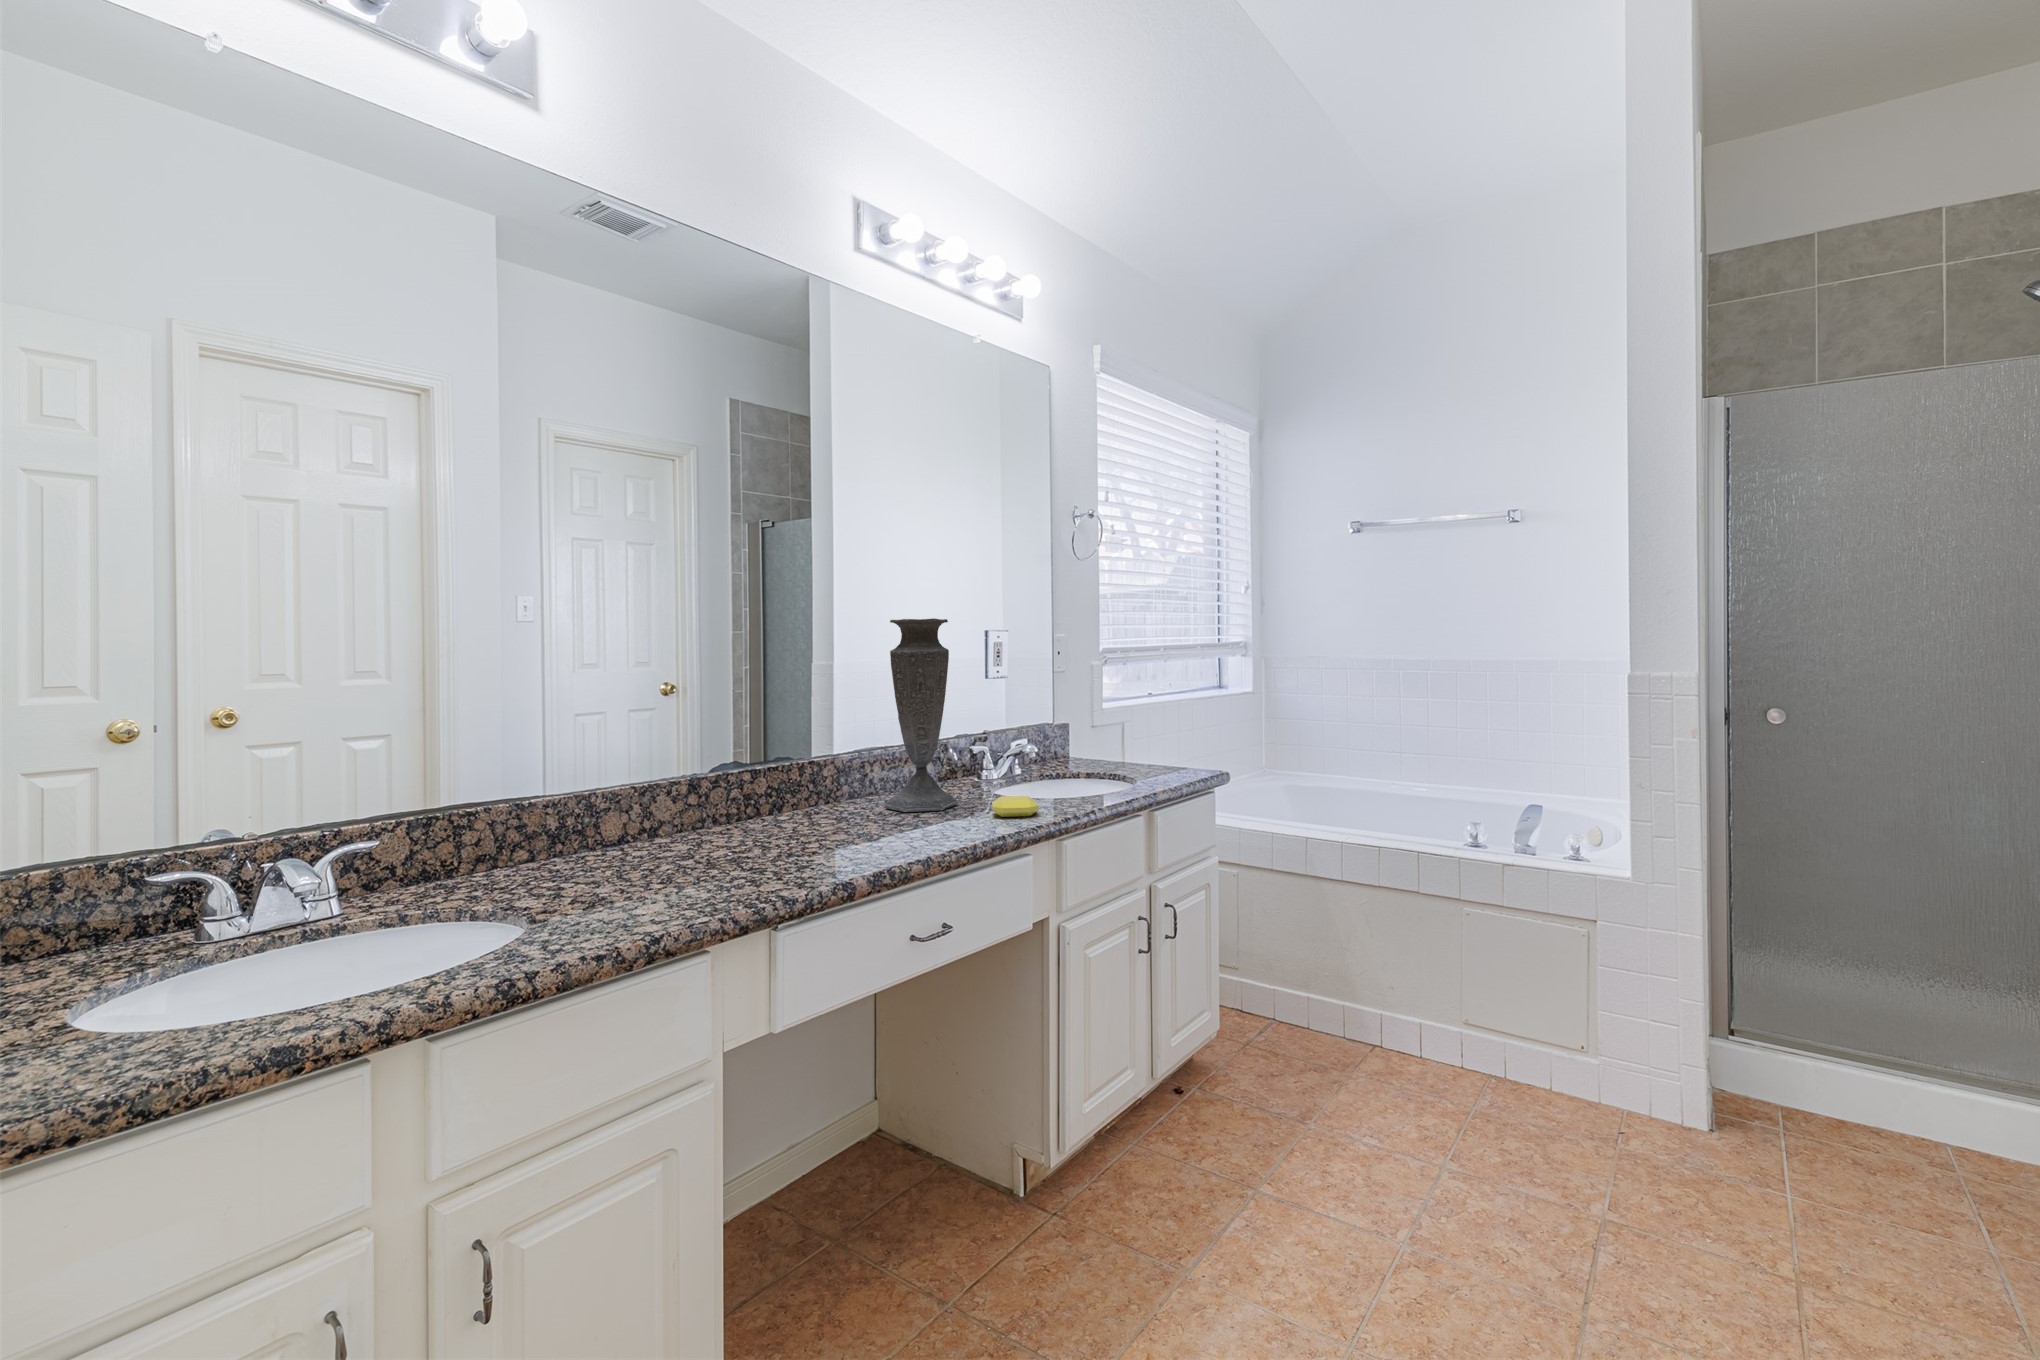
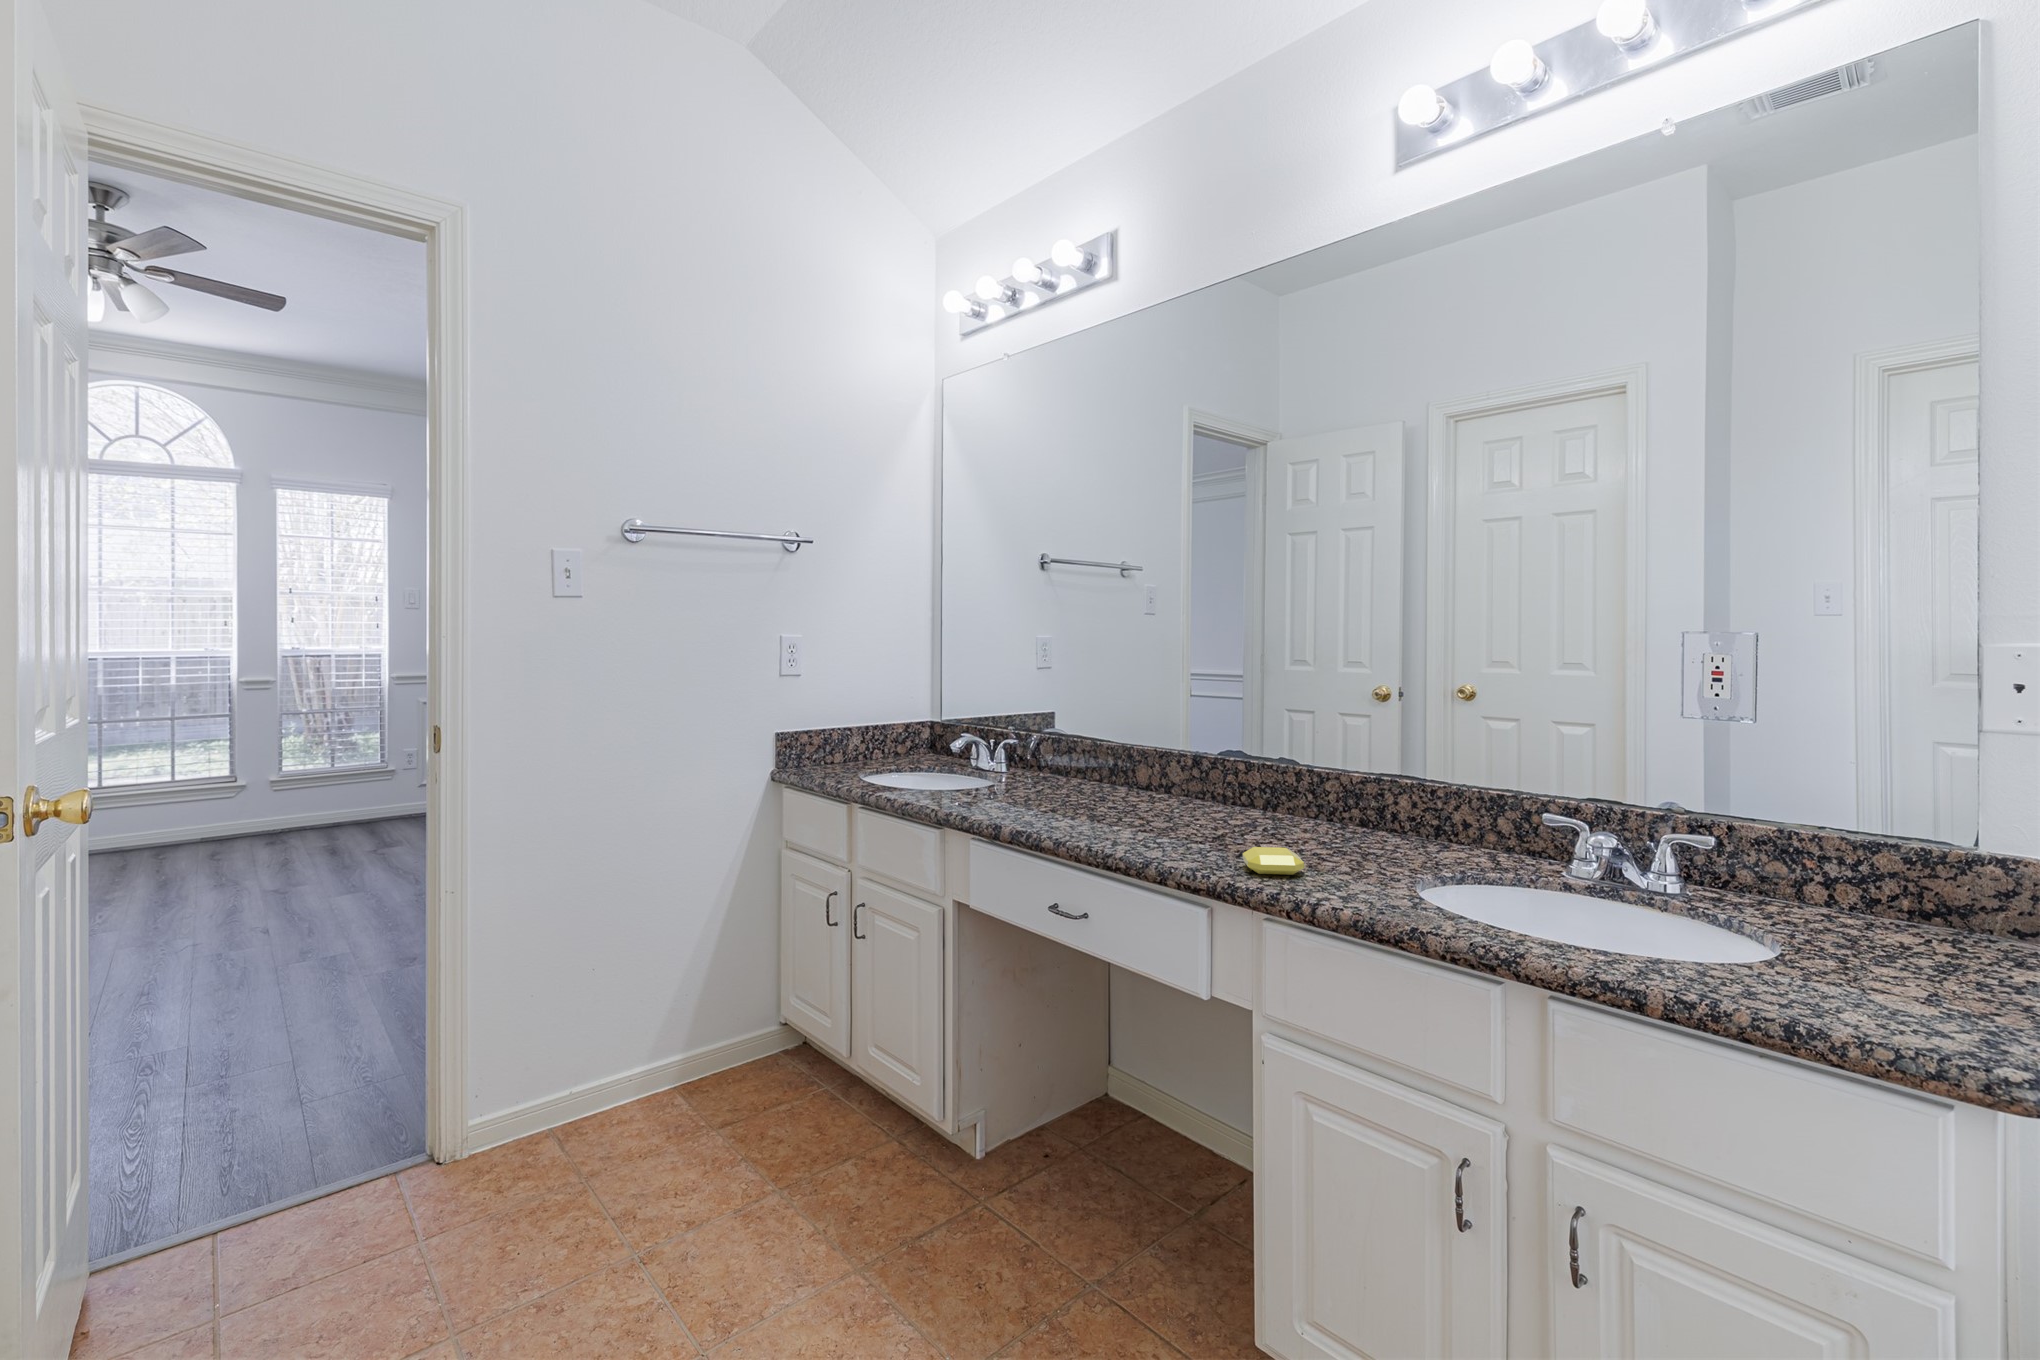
vase: present [884,618,958,812] -> none [1290,631,1378,856]

